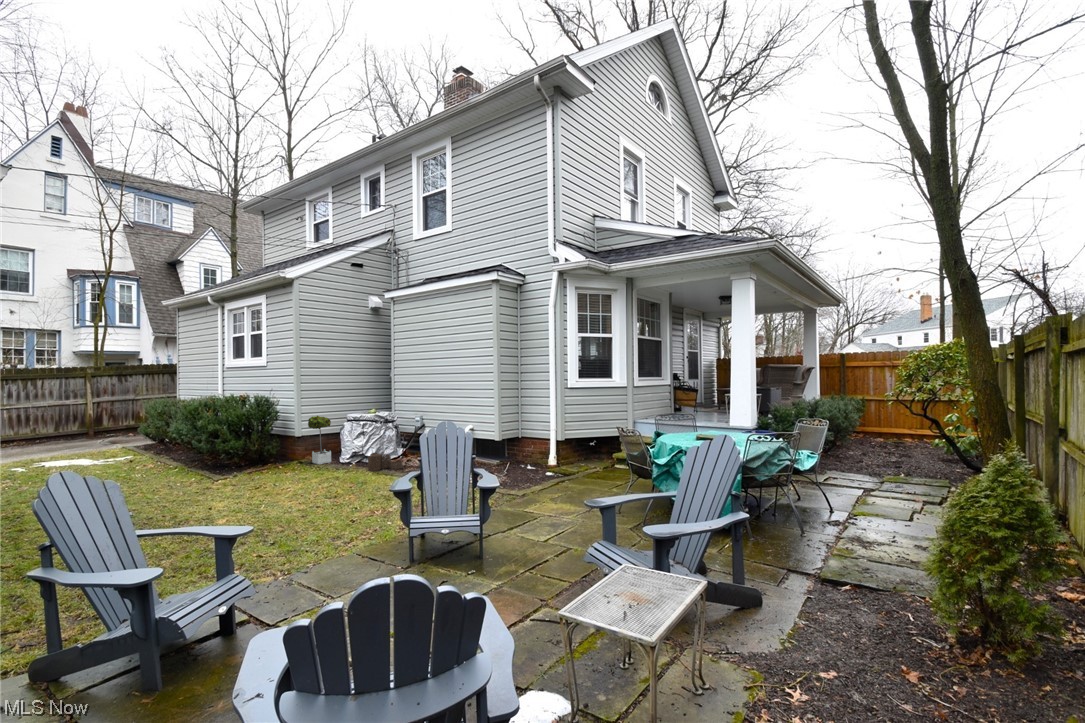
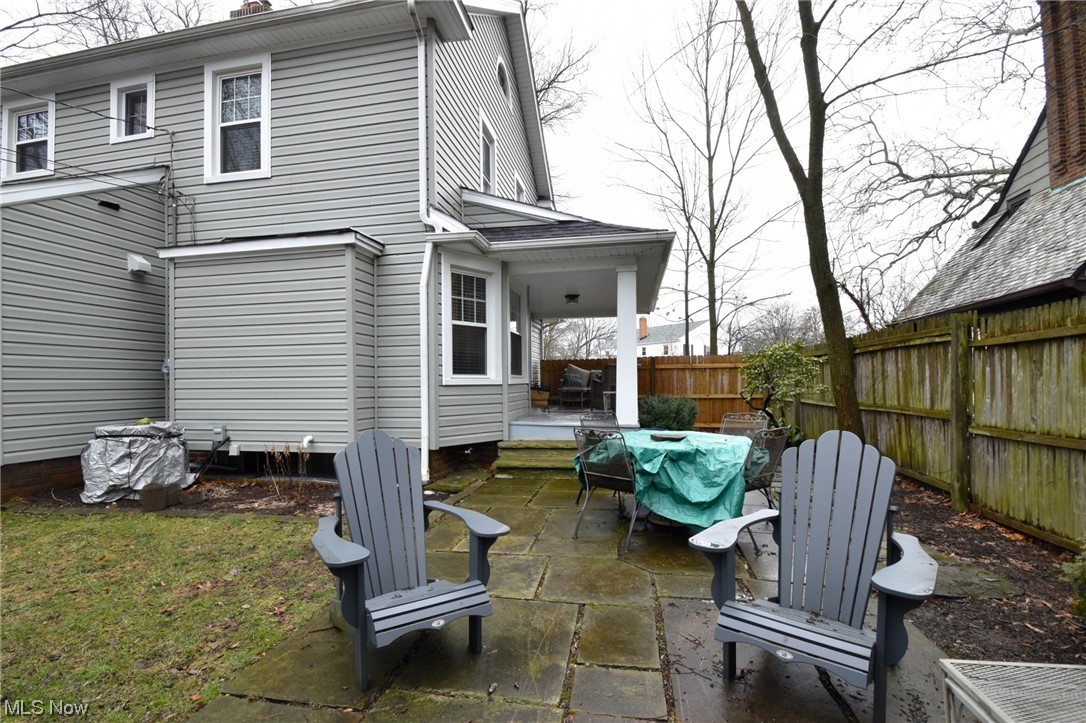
potted tree: present [308,416,331,464] -> none [14,432,63,510]

